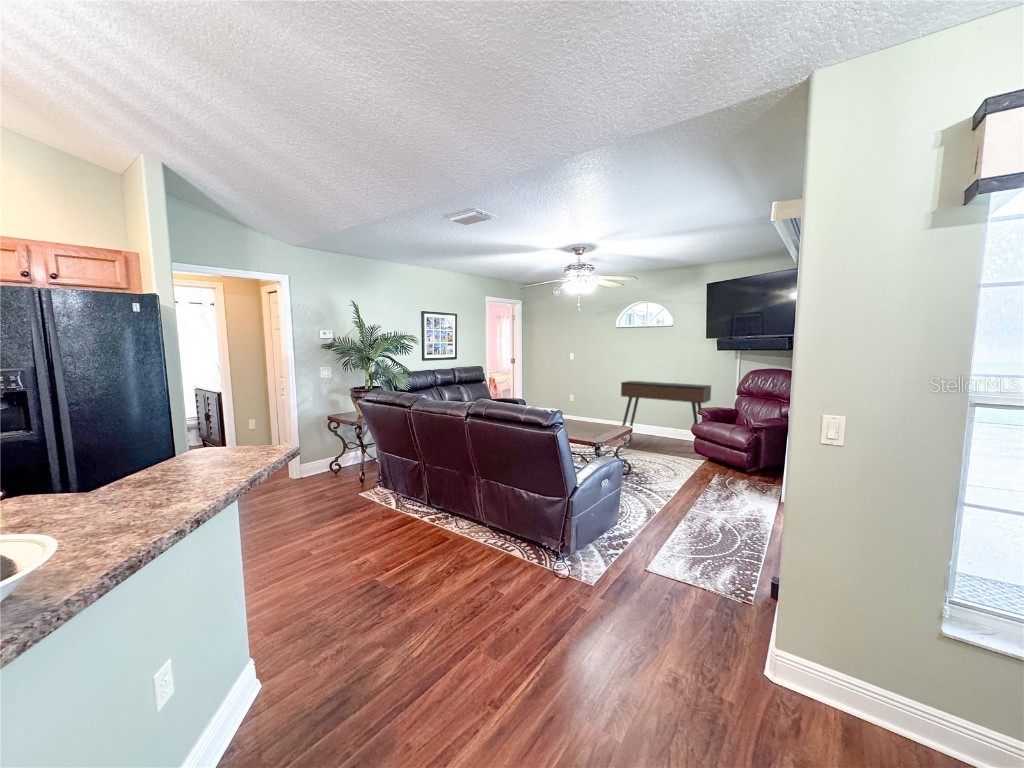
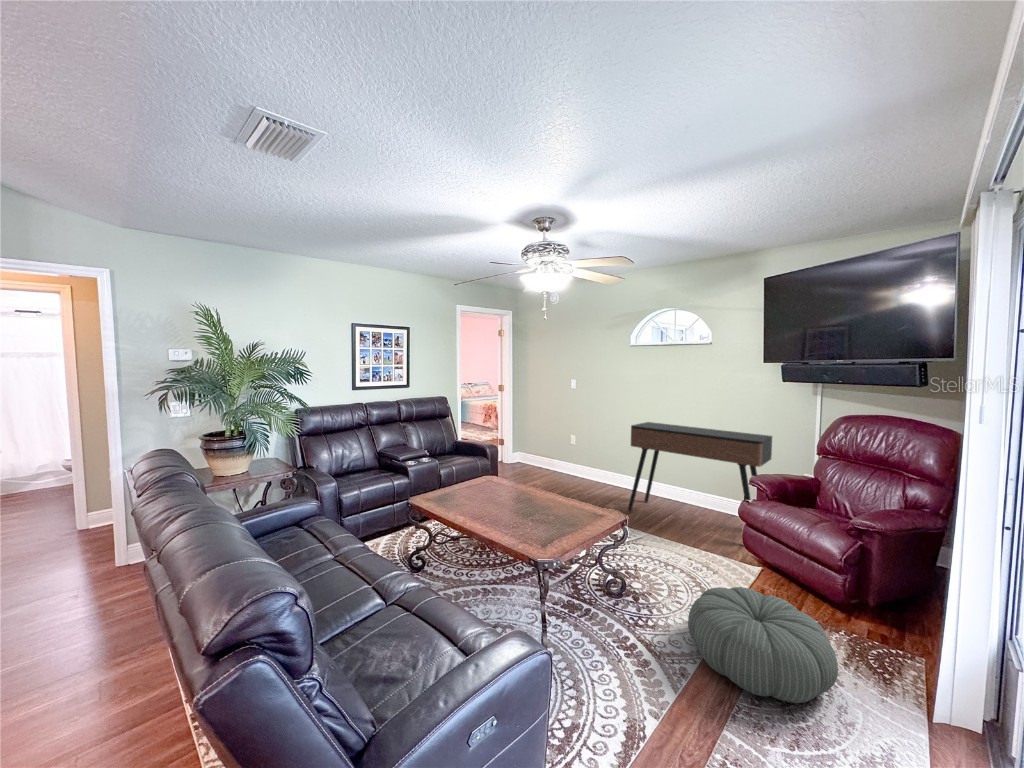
pouf: none [670,459,741,500] -> present [688,587,838,703]

